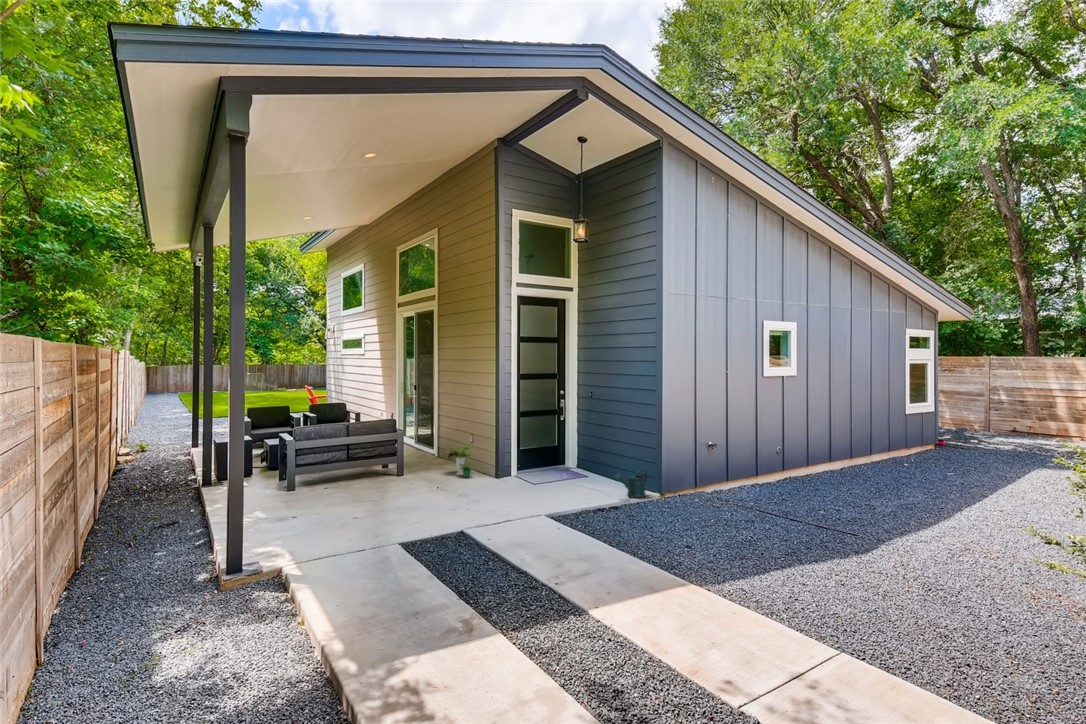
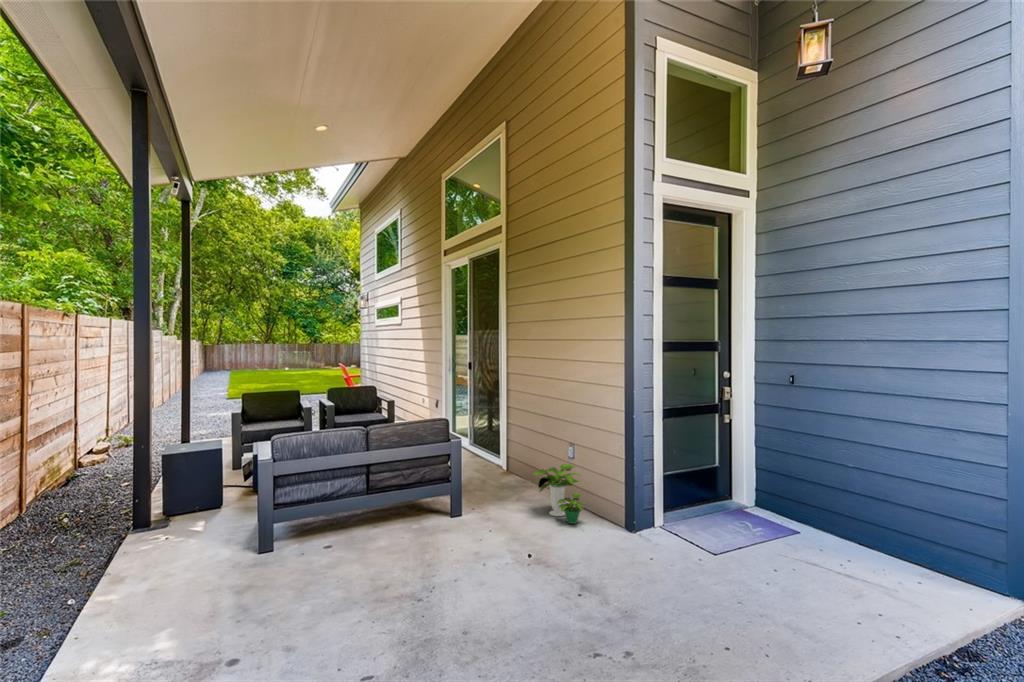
watering can: present [615,471,647,498] -> none [936,544,1001,614]

